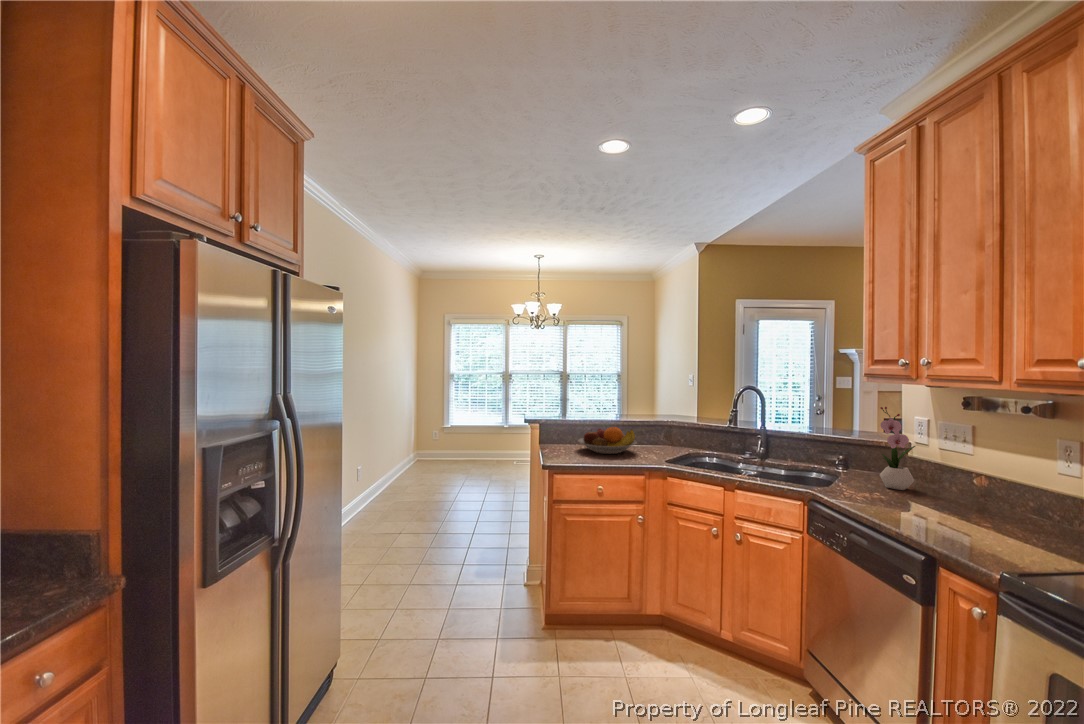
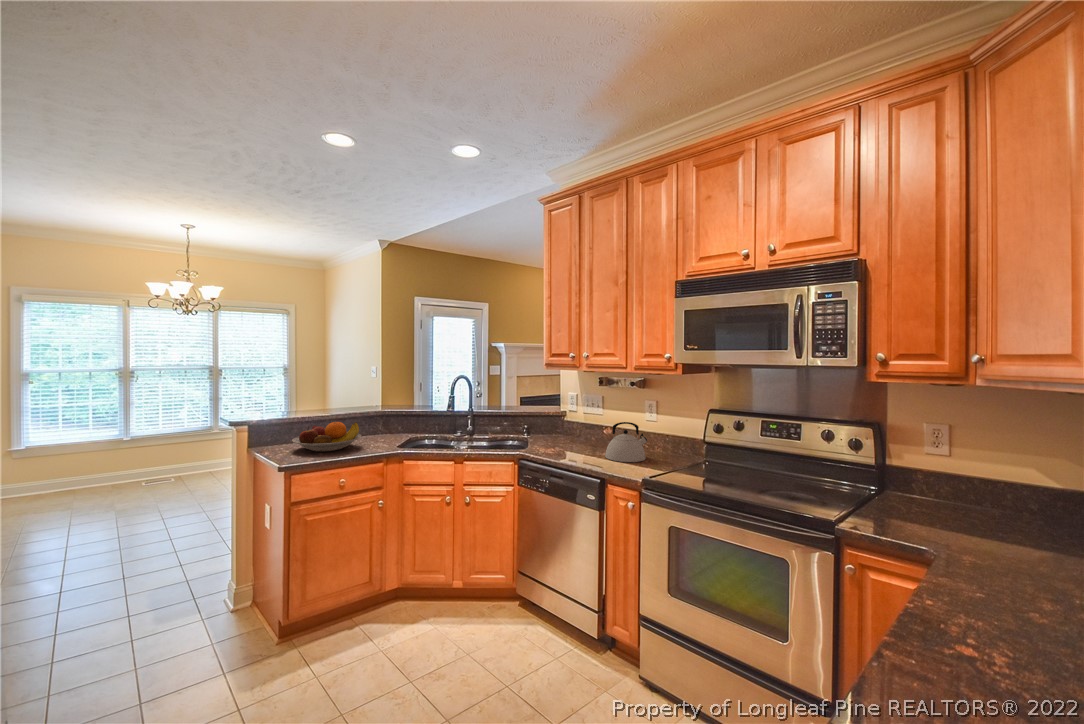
flower arrangement: present [880,407,915,490] -> none [554,386,573,443]
kettle: none [957,474,1057,547] -> present [605,422,647,462]

